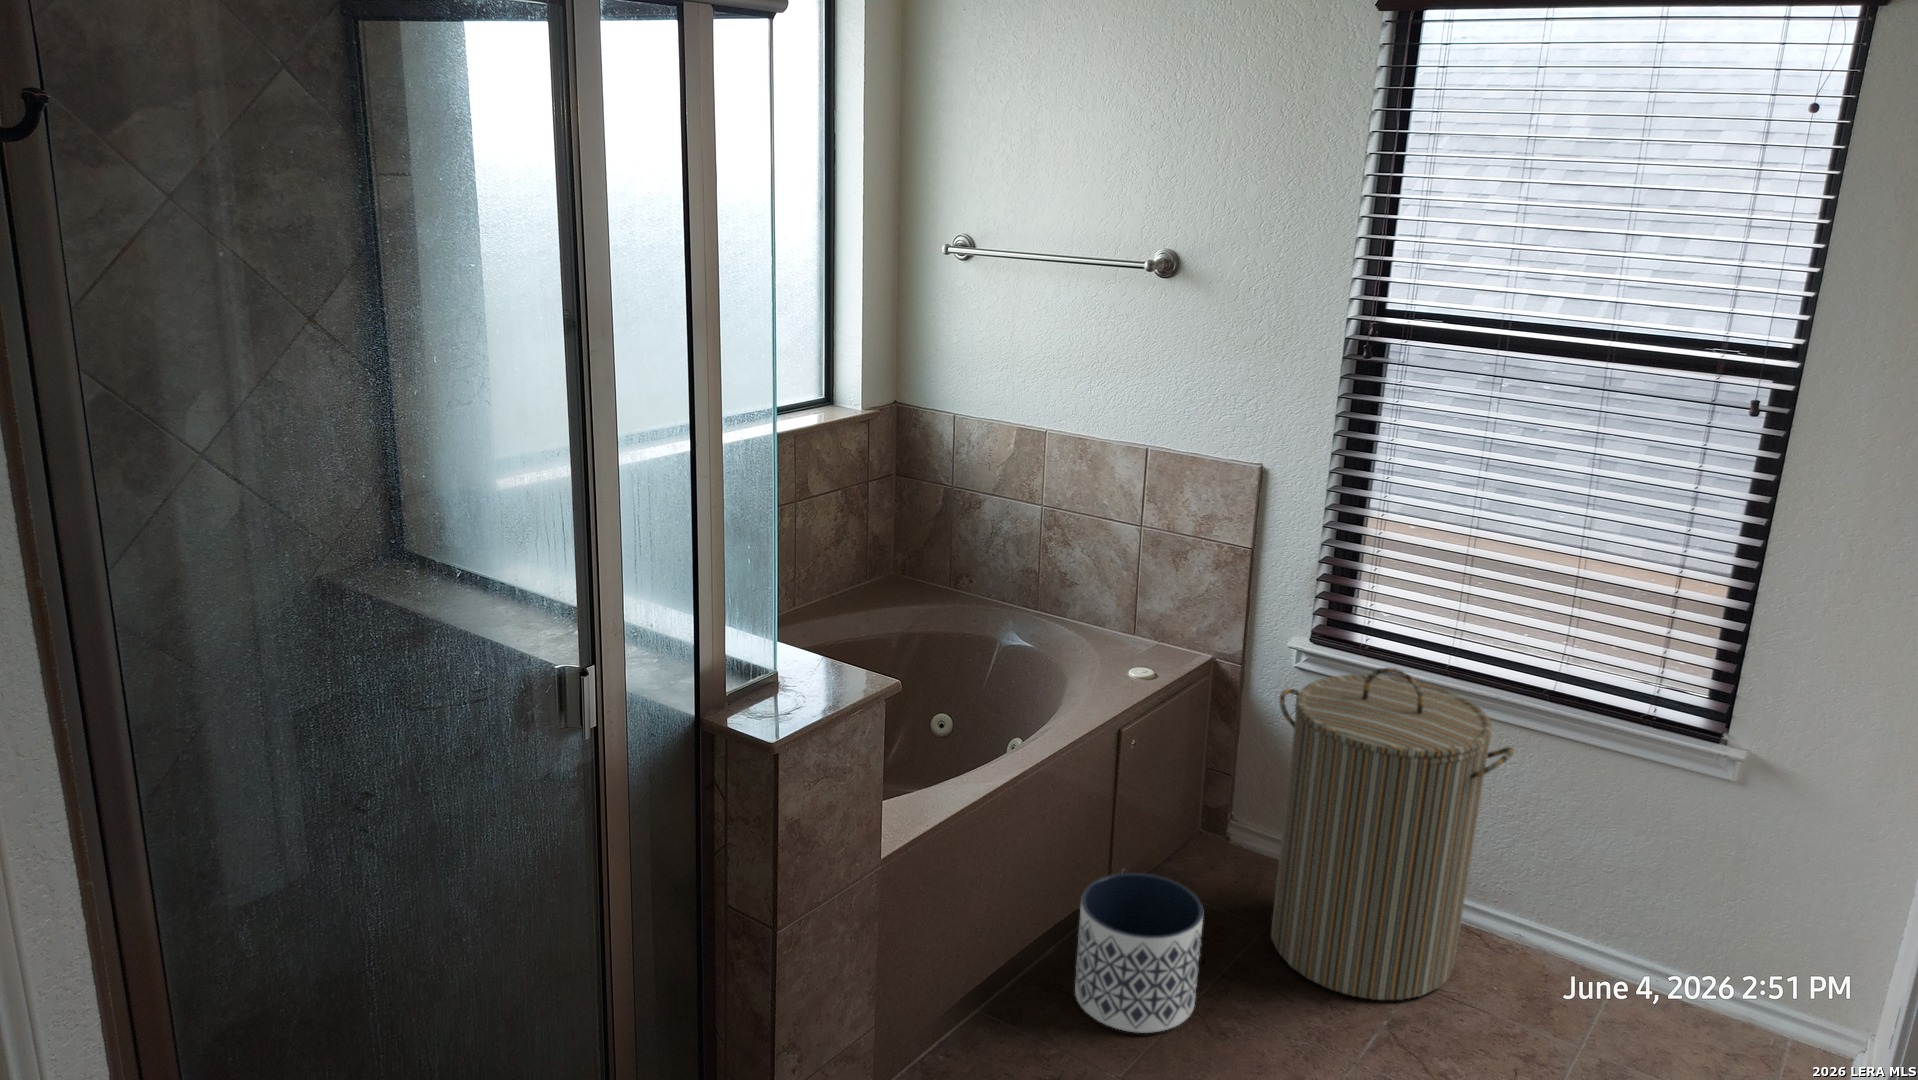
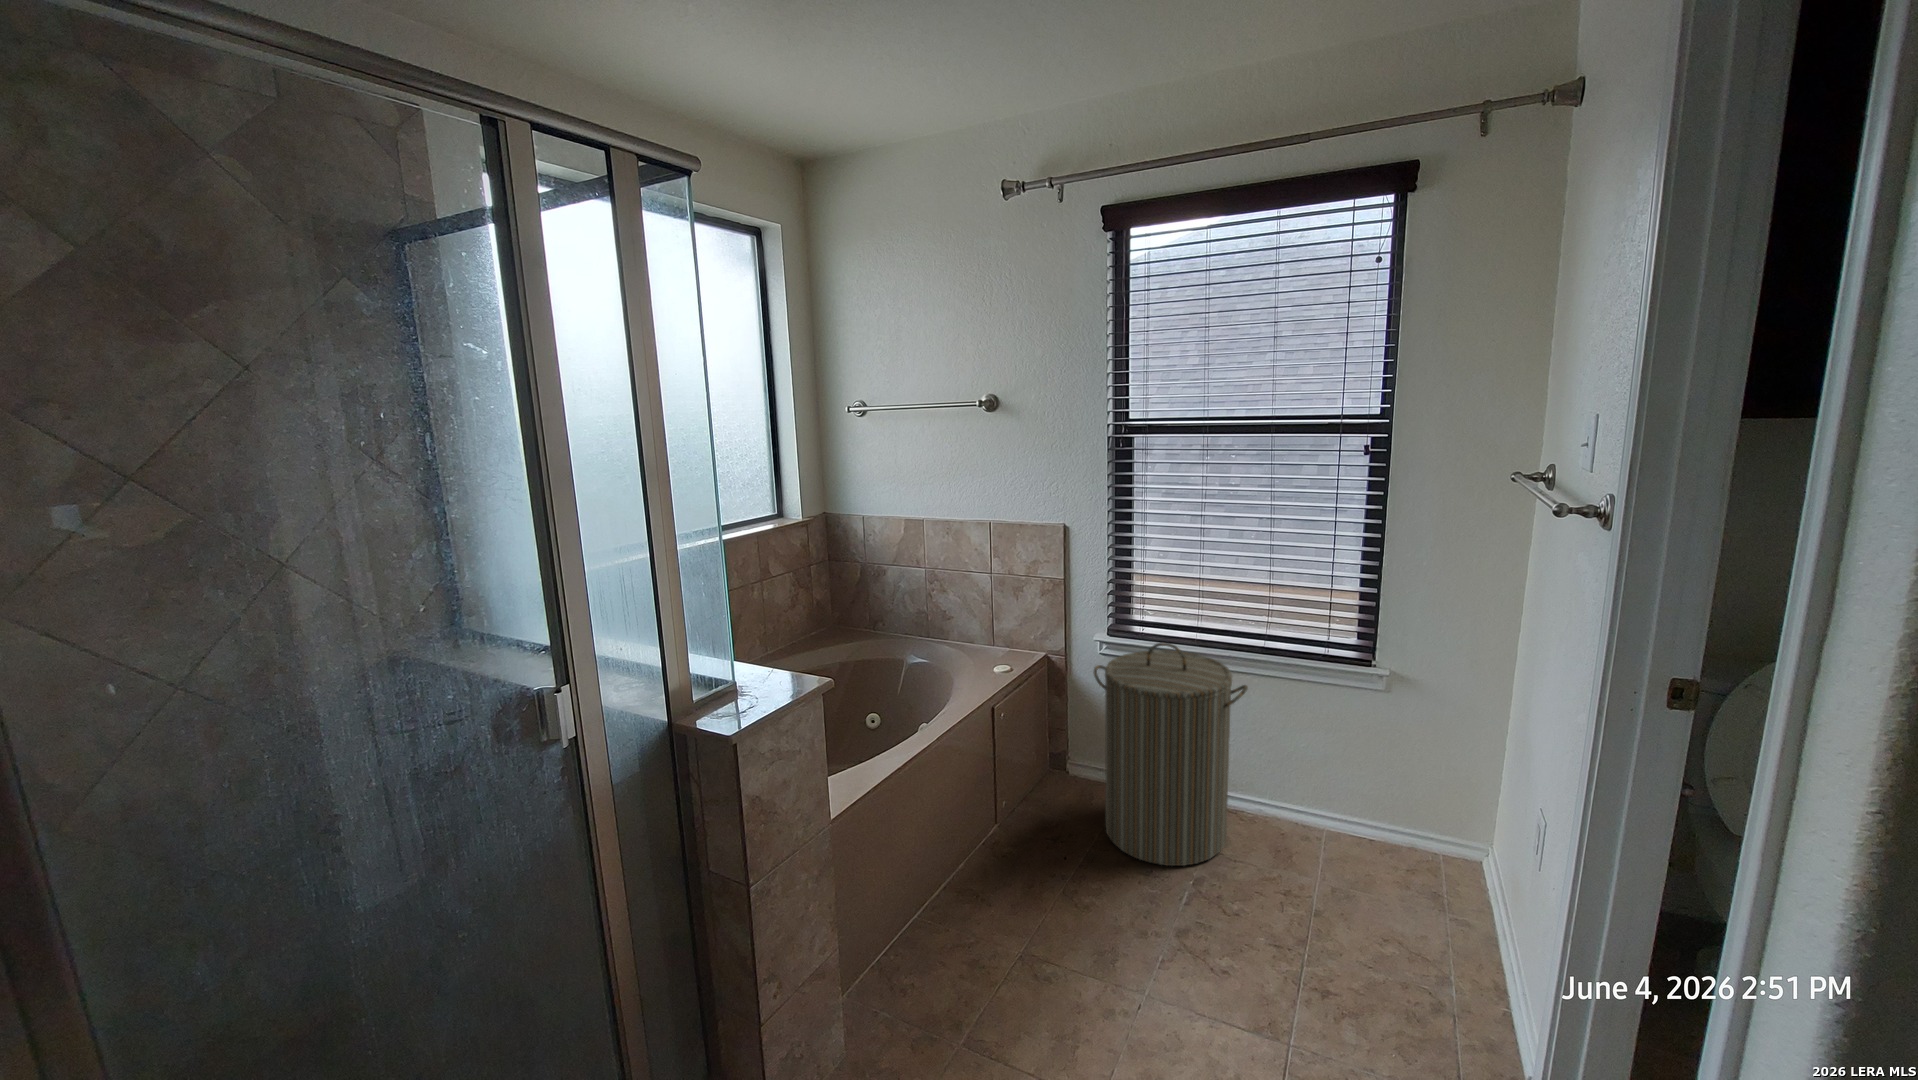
planter: present [1075,873,1203,1033] -> none [980,800,1064,911]

